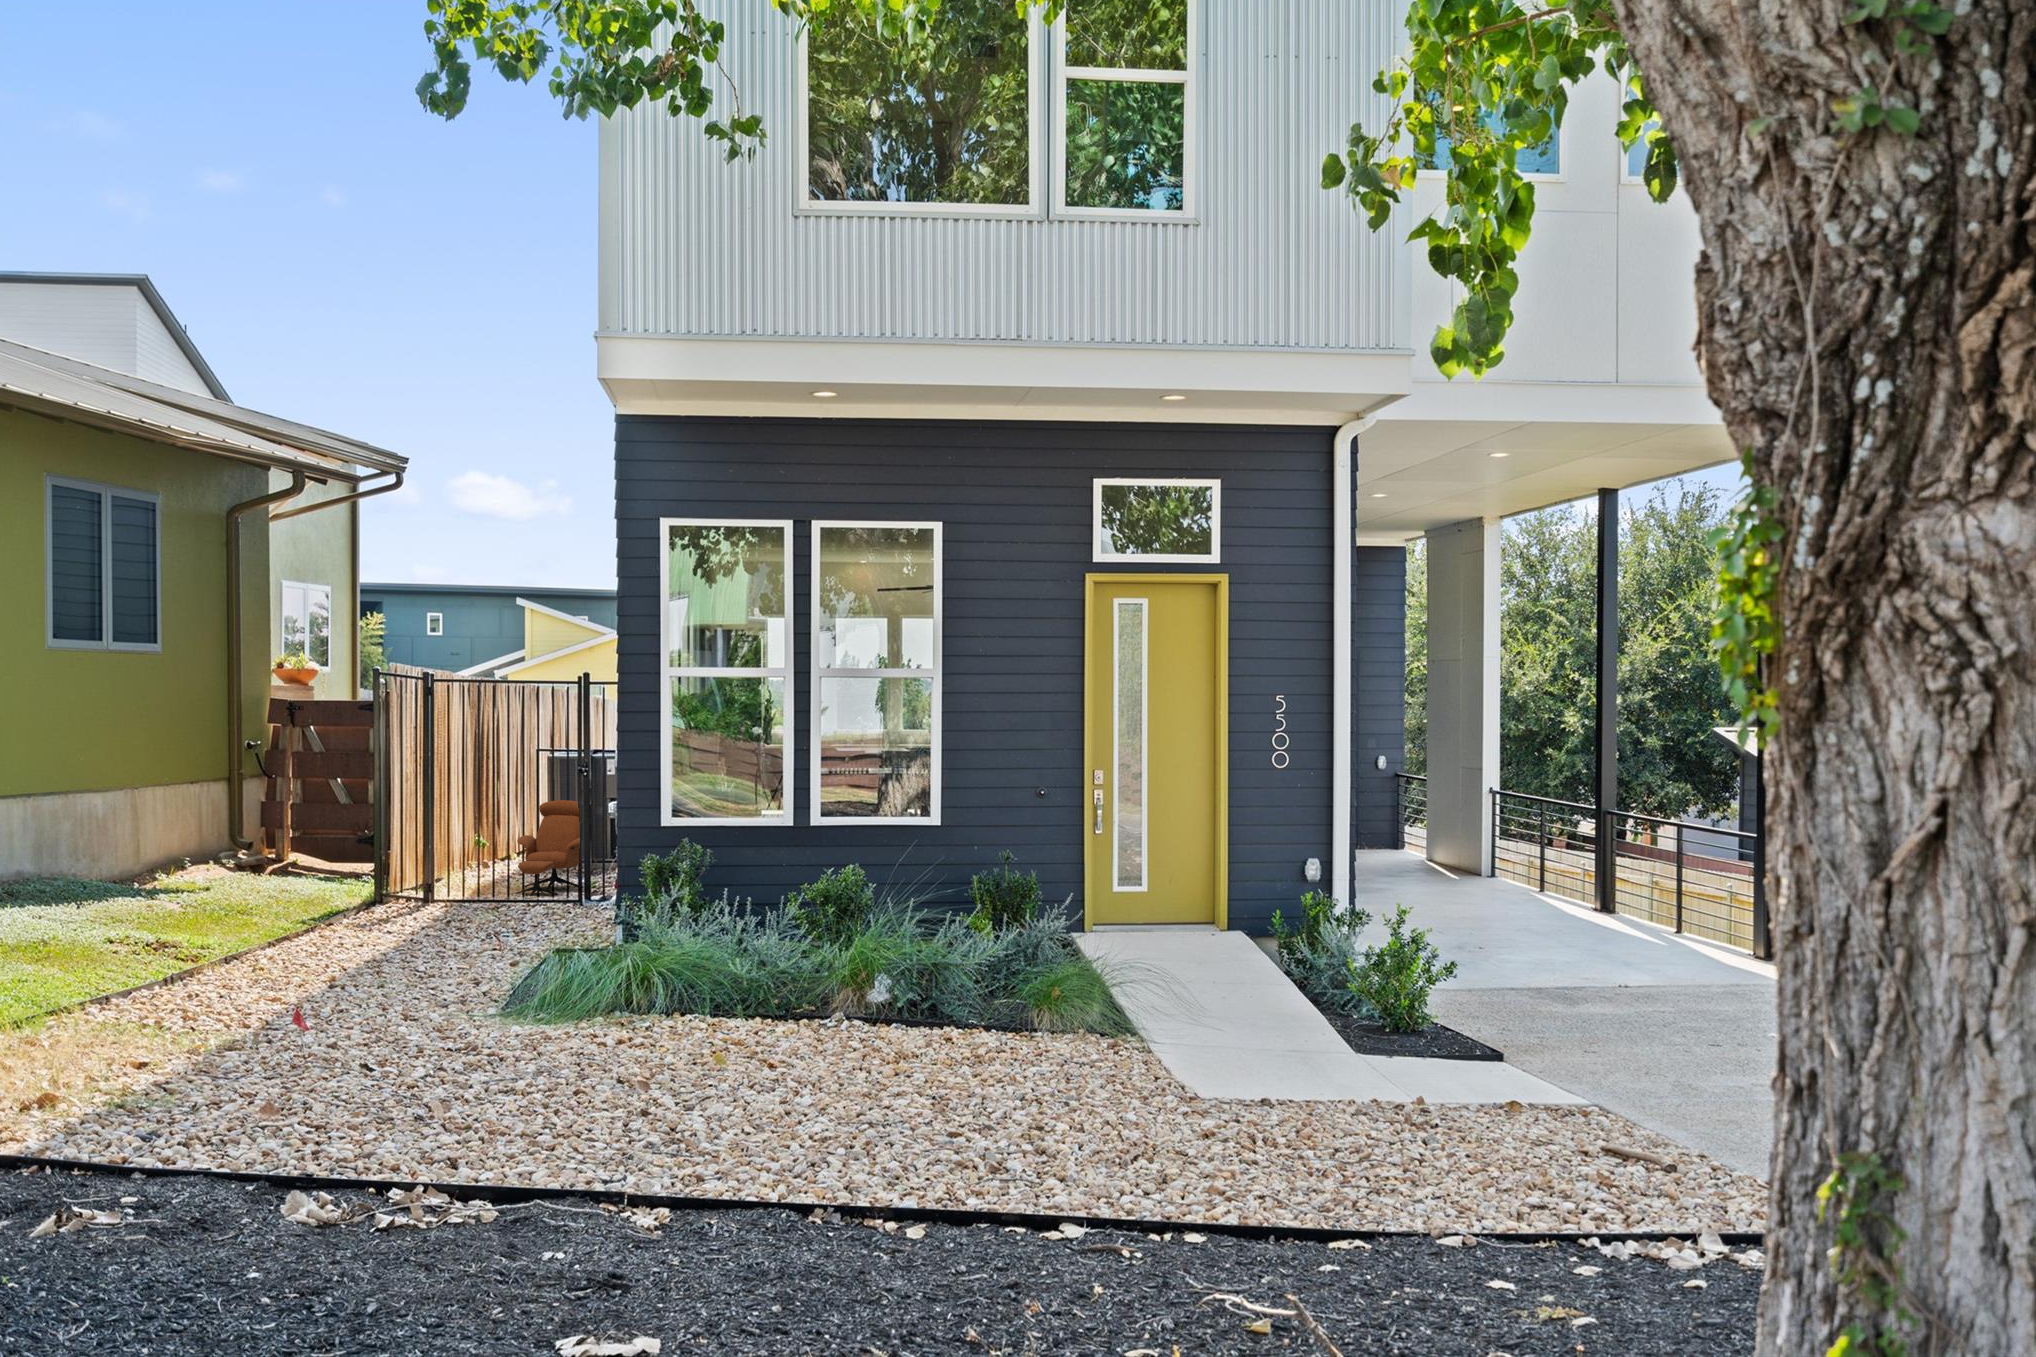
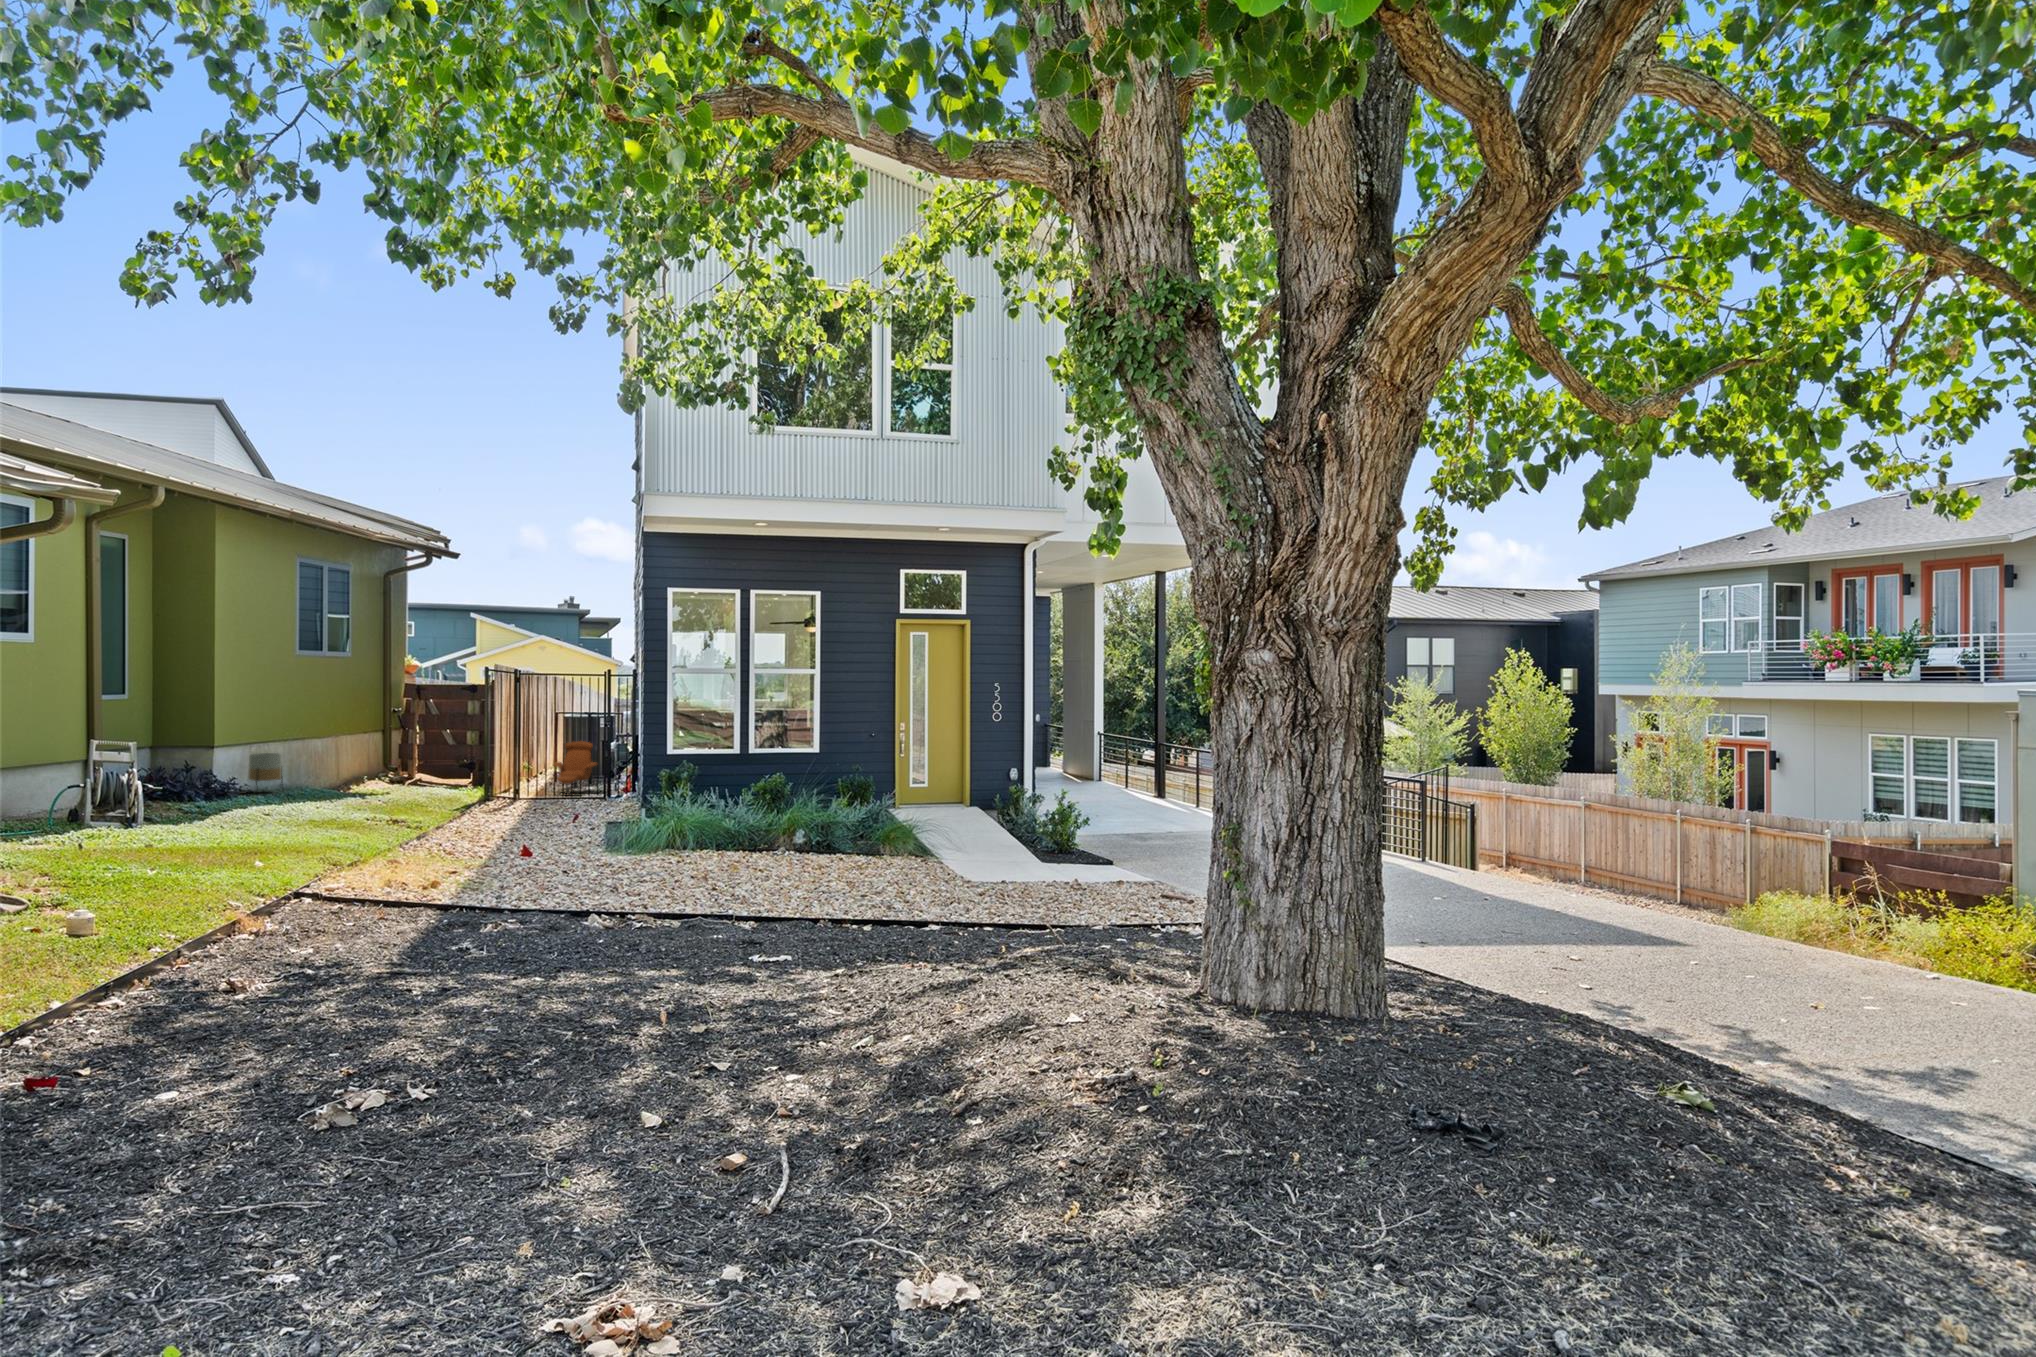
planter: none [25,818,80,886] -> present [249,753,283,787]

